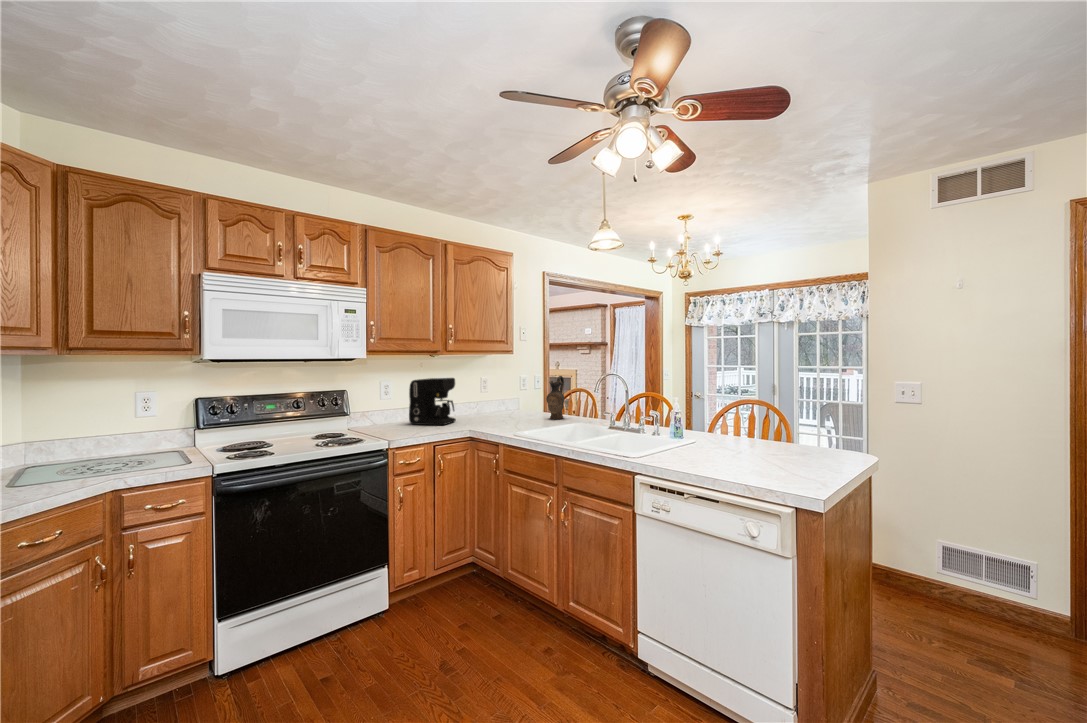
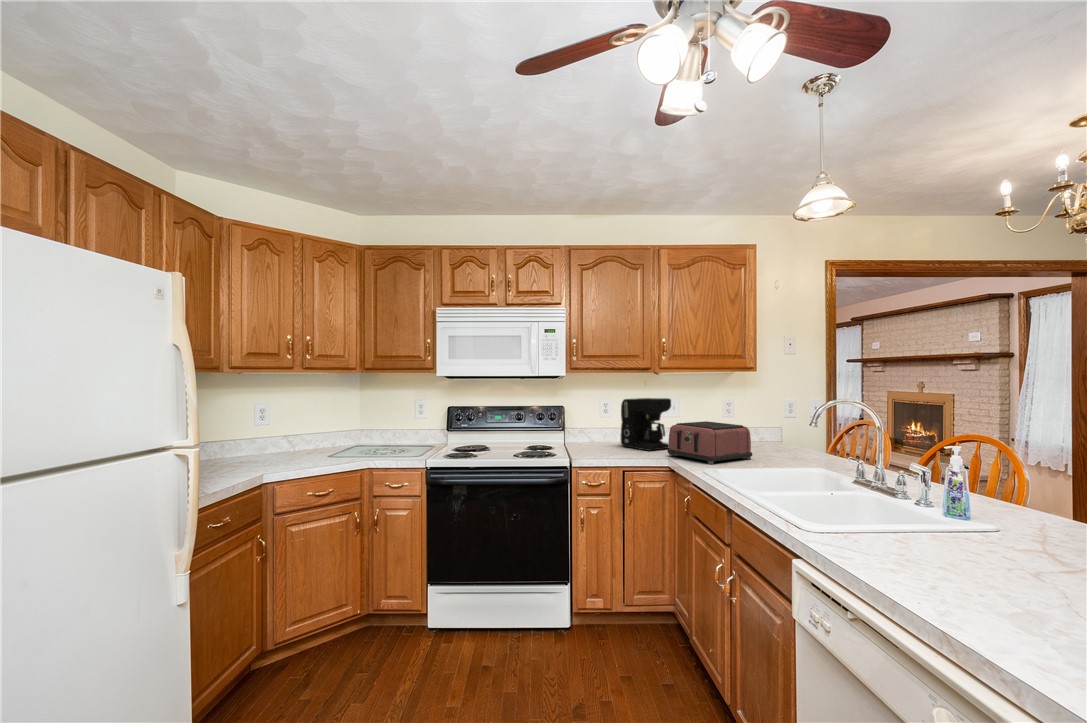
ceramic pitcher: present [546,376,564,419] -> none [786,402,816,460]
toaster: none [466,395,528,429] -> present [667,421,752,464]

